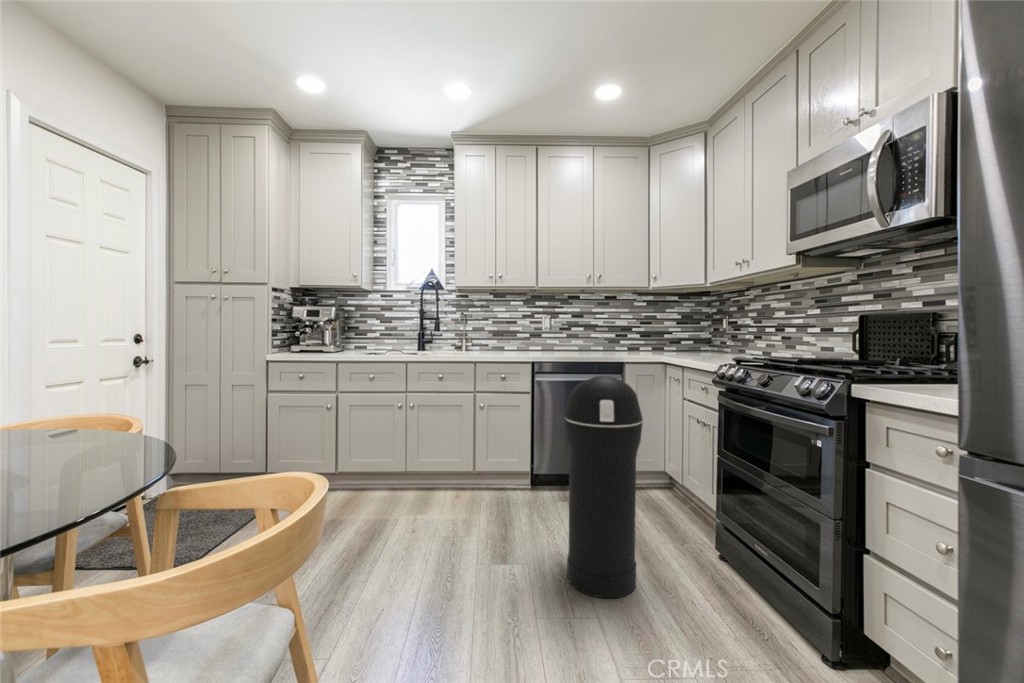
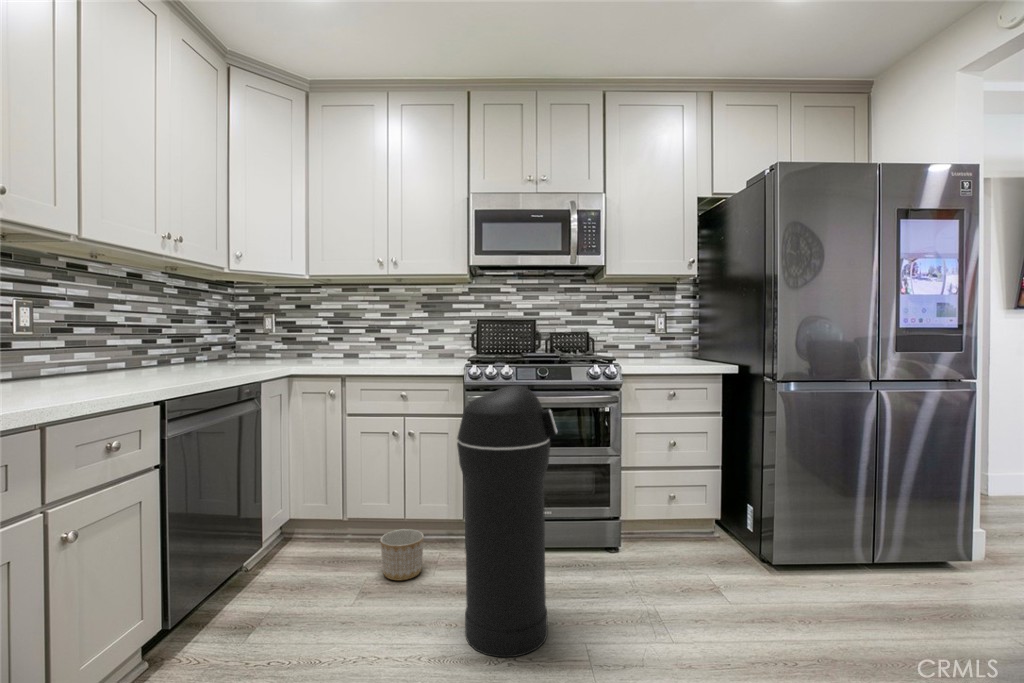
planter: none [650,493,687,535] -> present [380,529,424,580]

